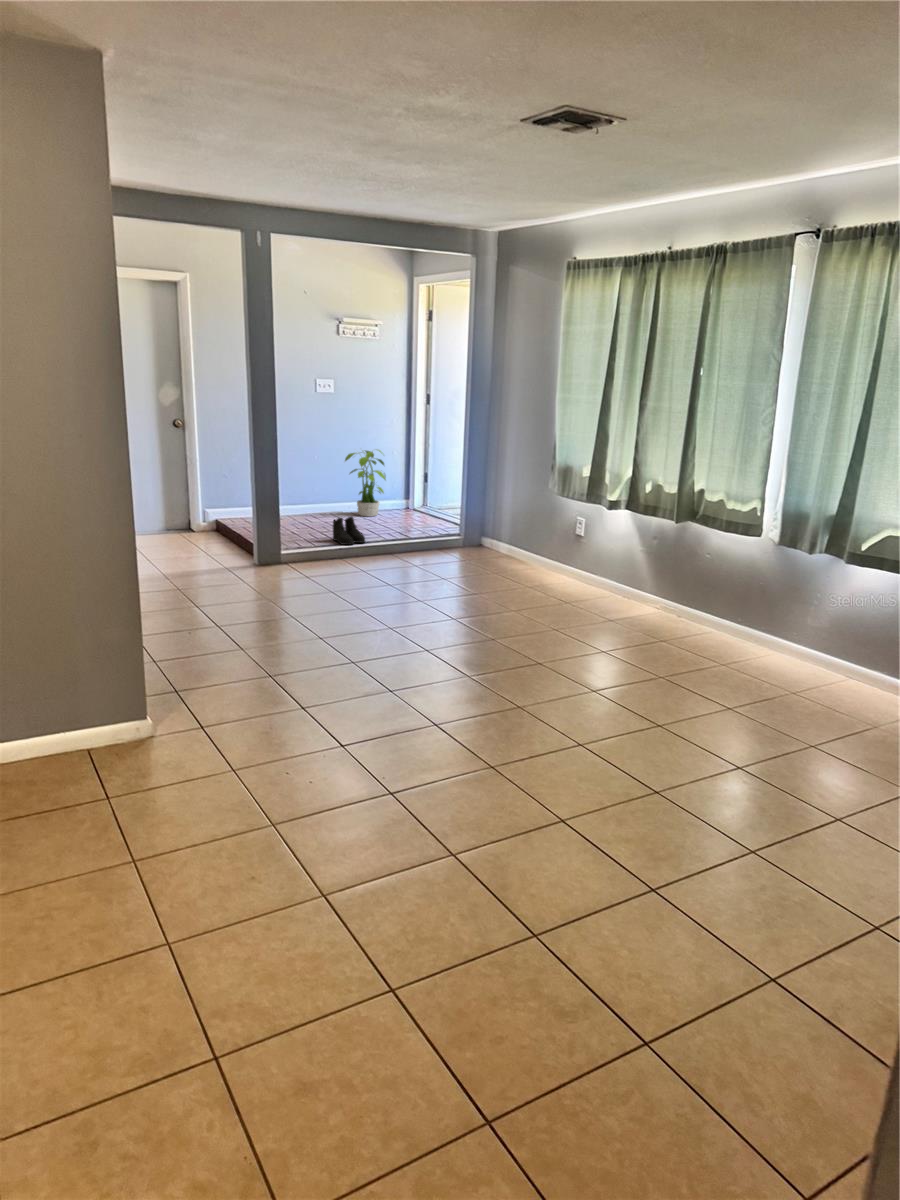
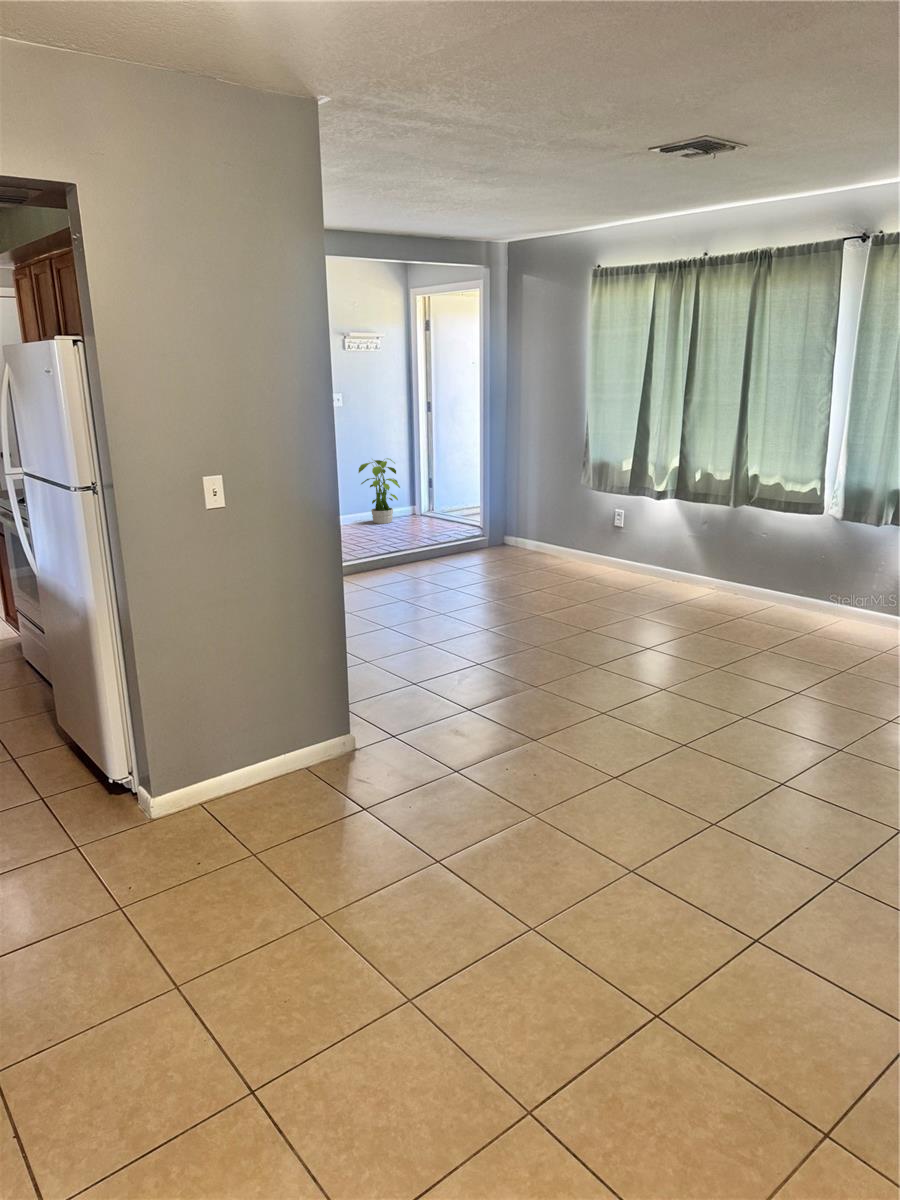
boots: present [333,517,365,544] -> none [370,526,404,553]

